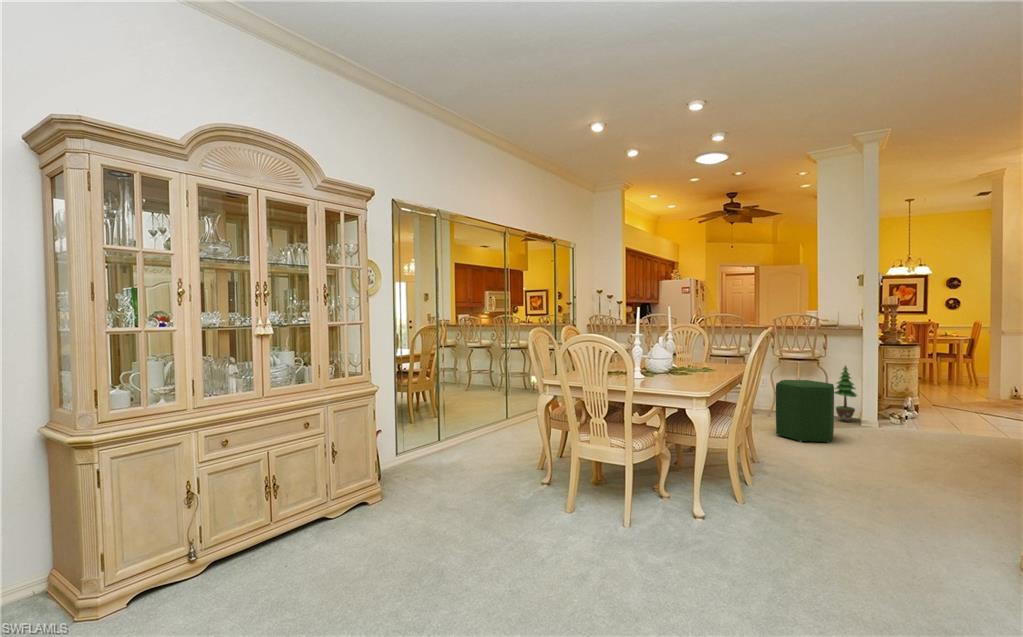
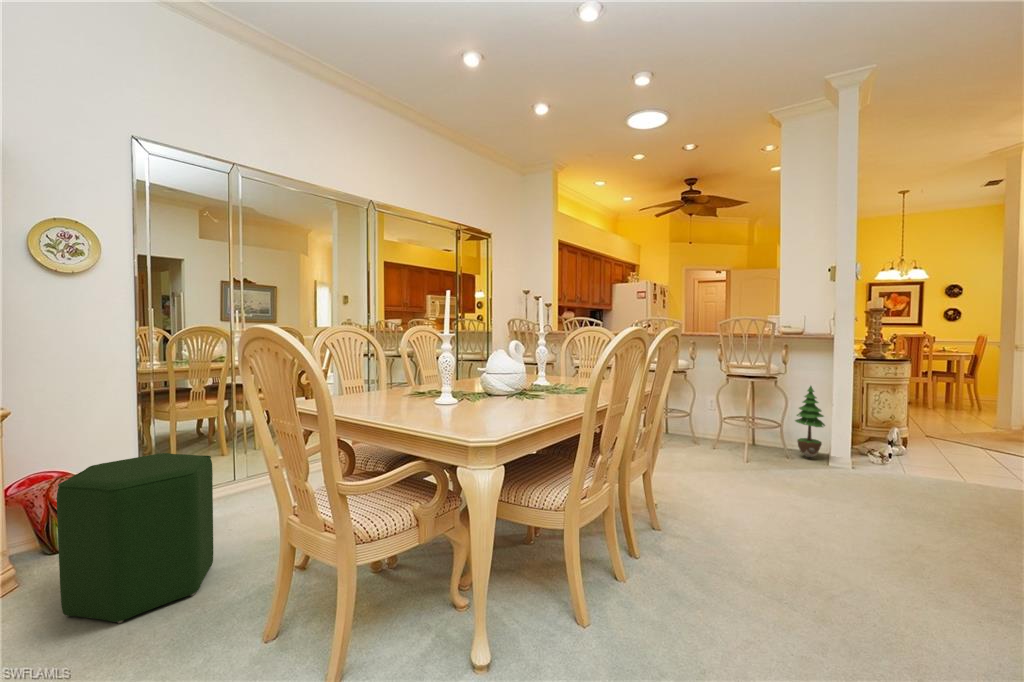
ottoman: present [776,380,834,443] -> present [57,453,213,623]

